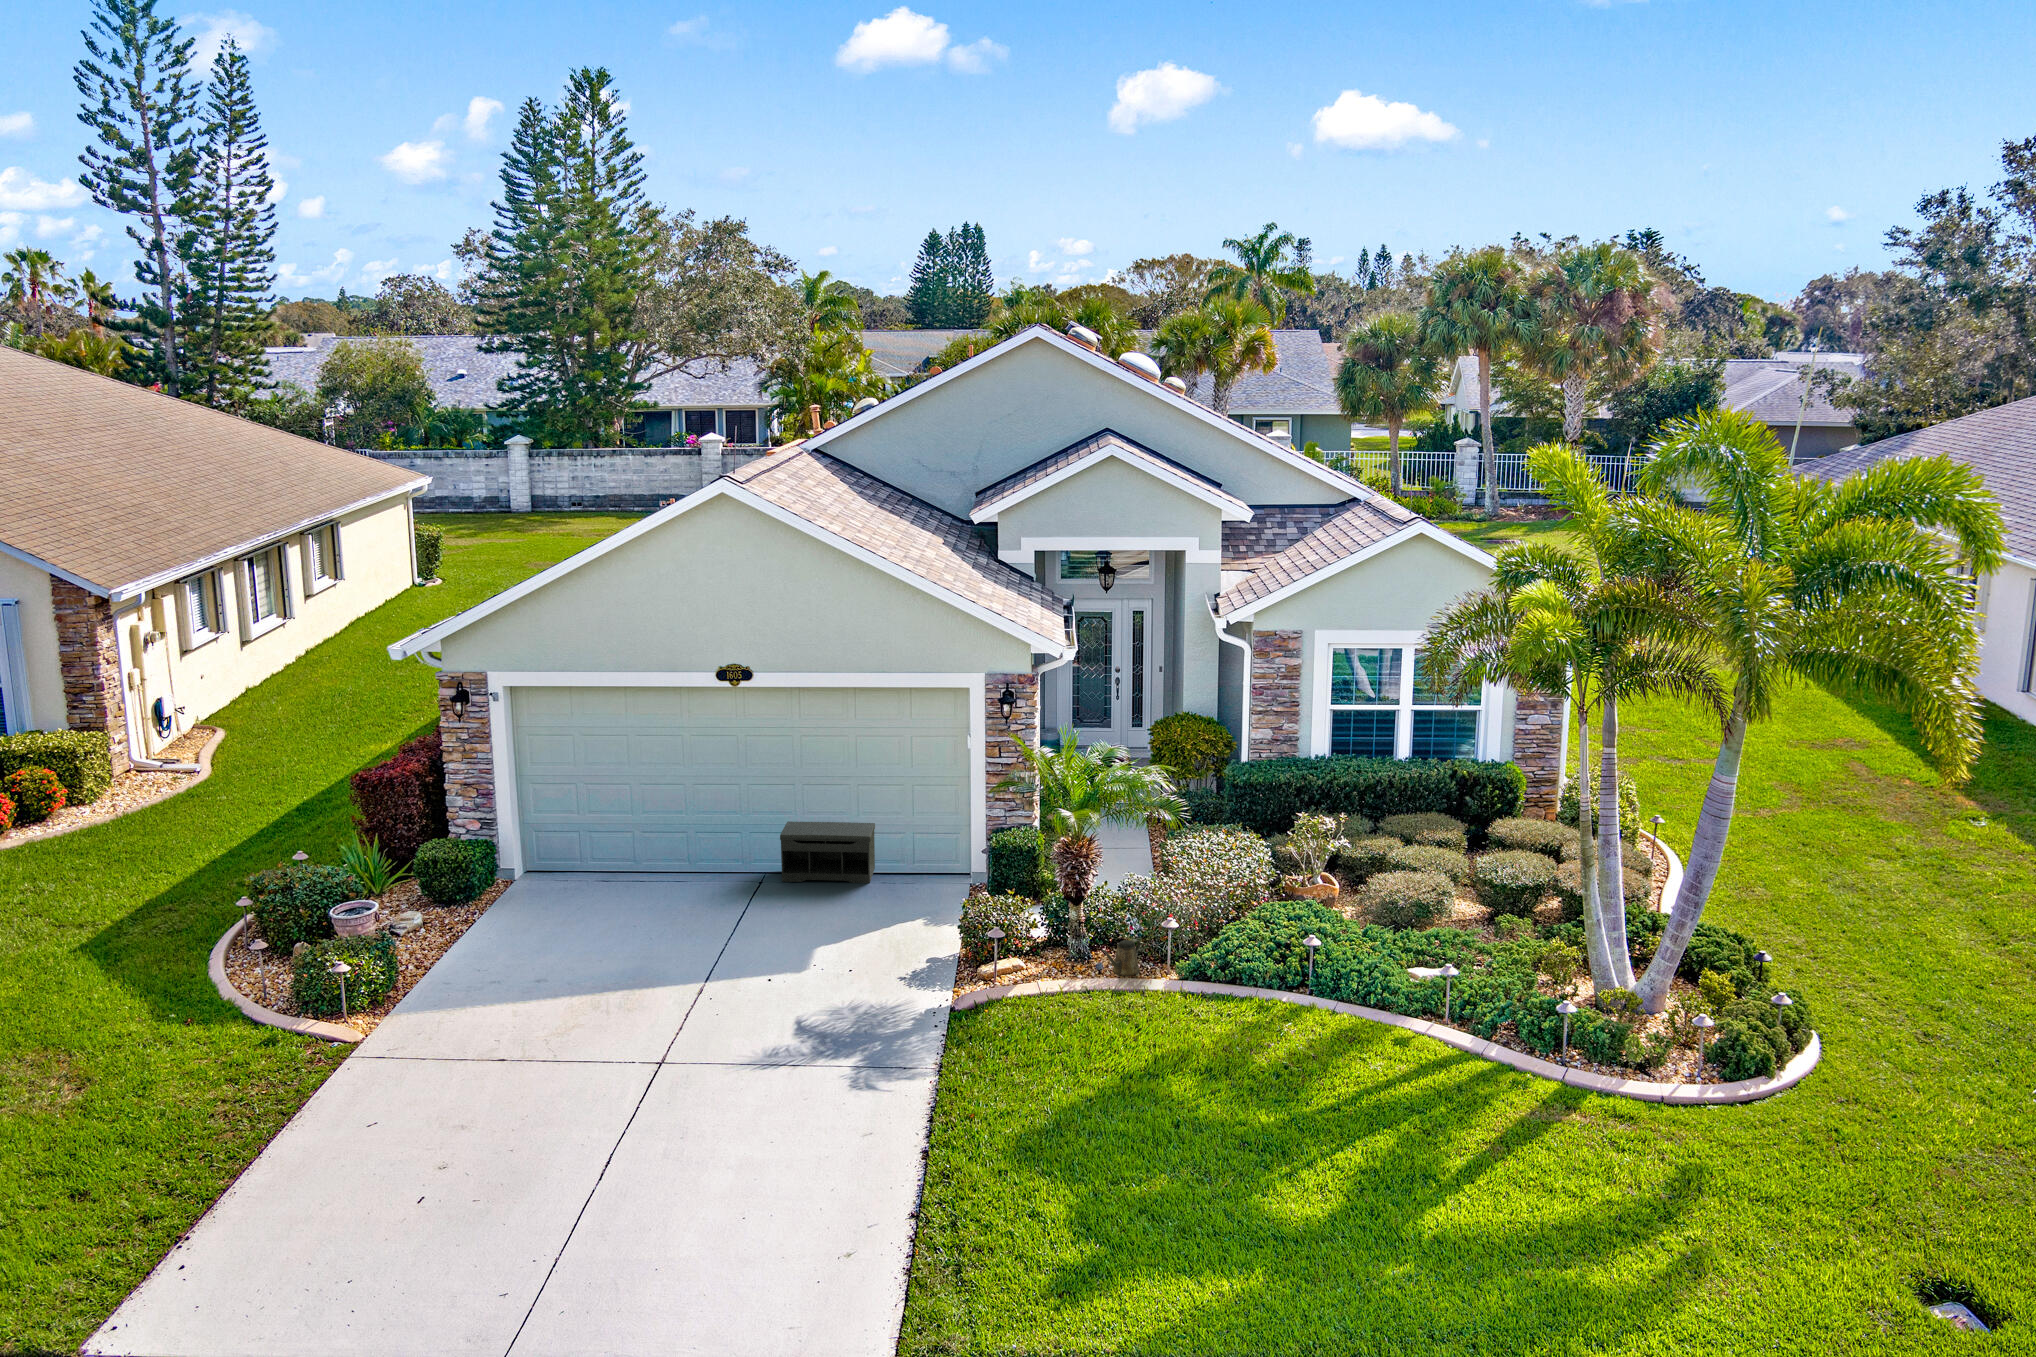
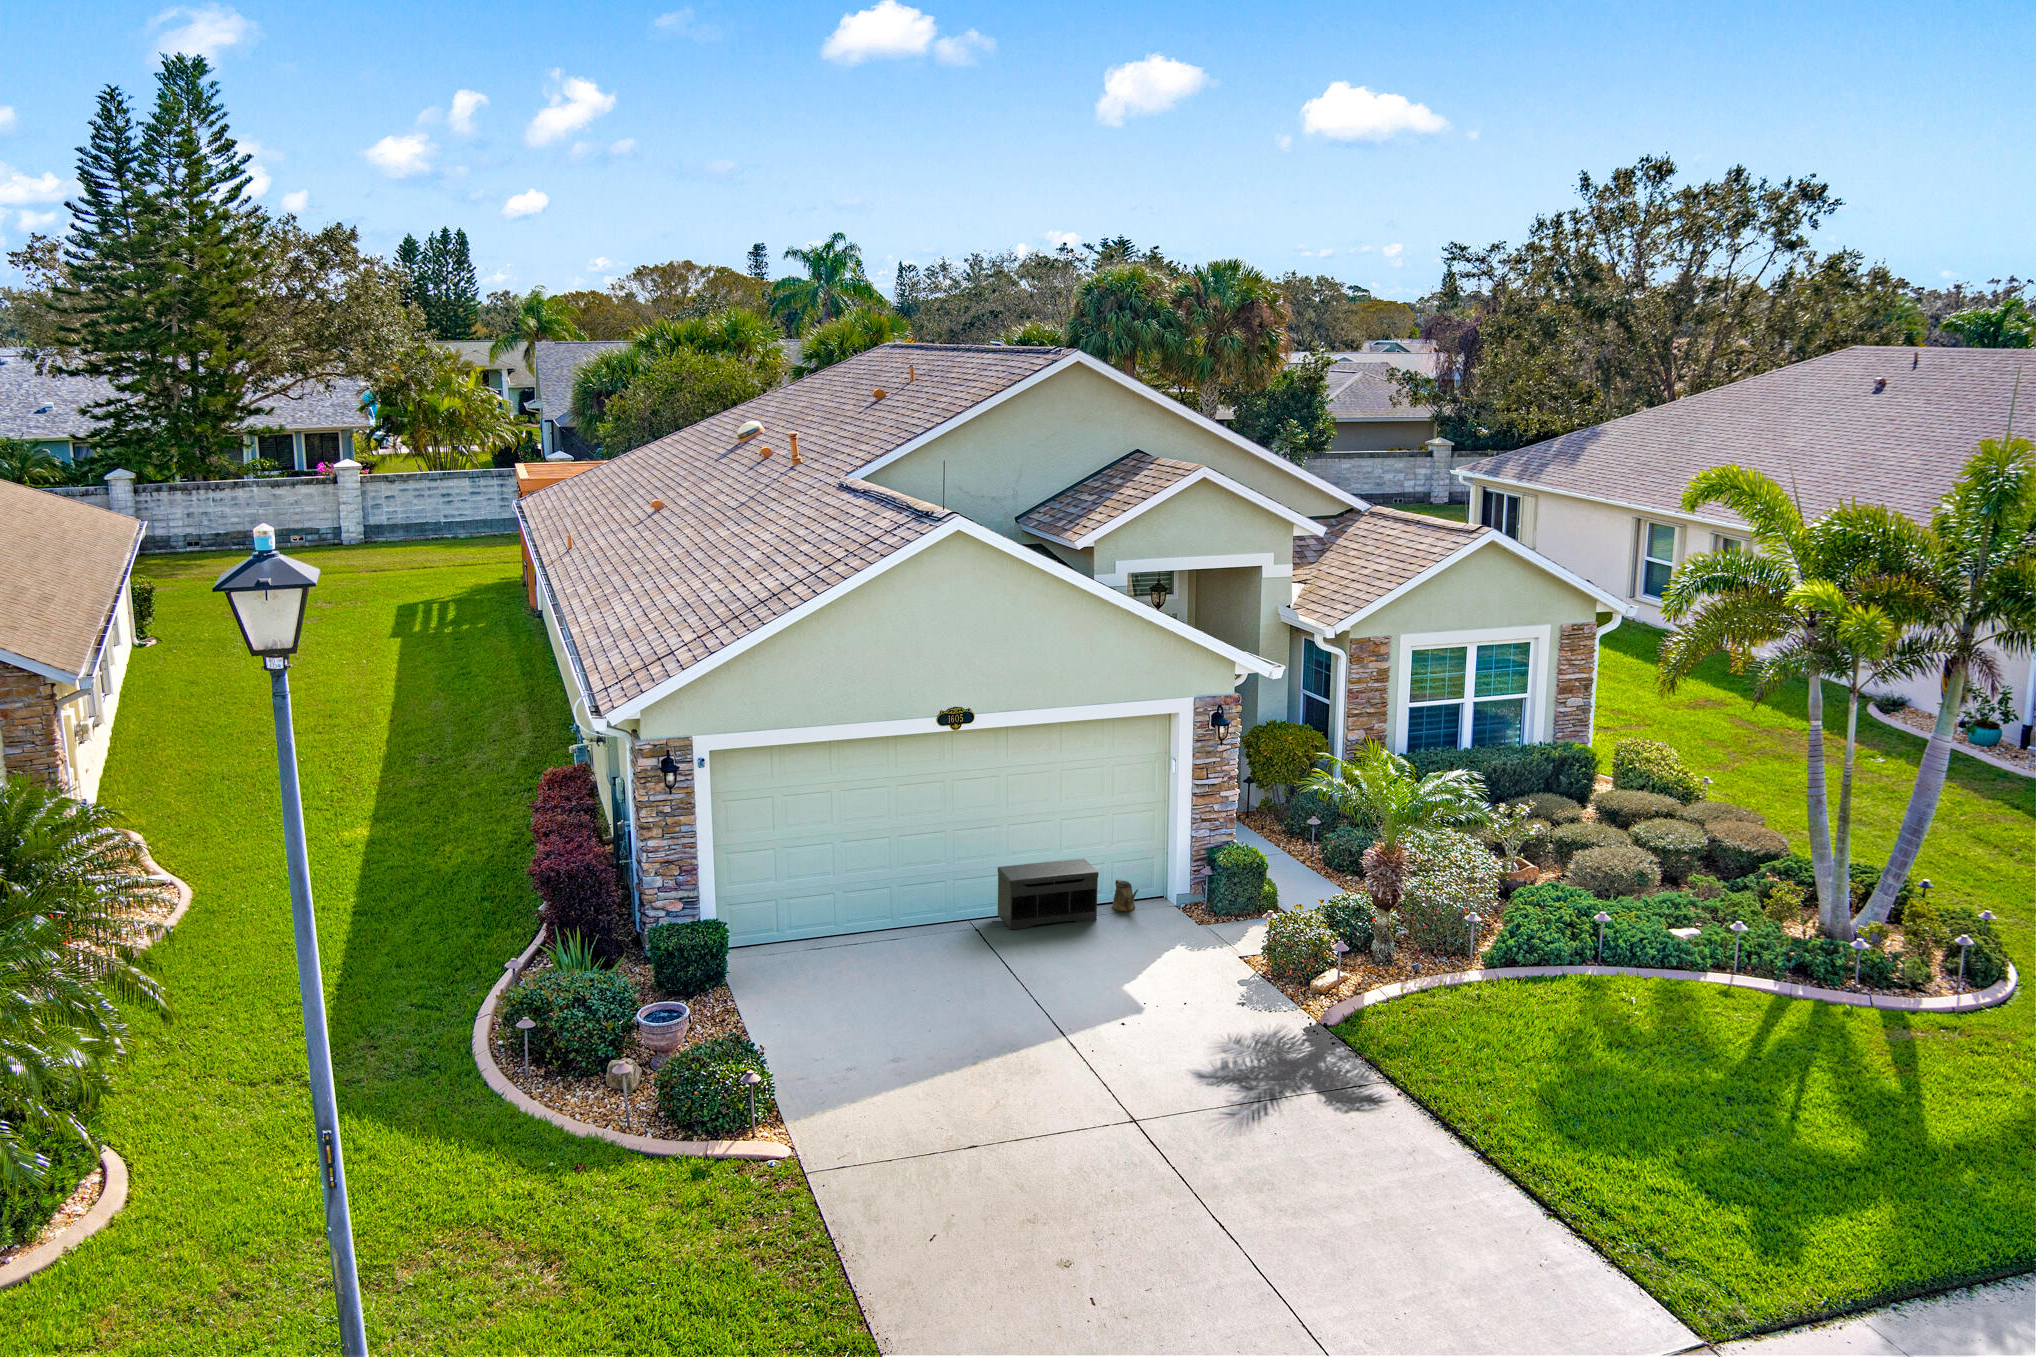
watering can: present [1101,939,1141,976] -> present [1112,879,1138,911]

